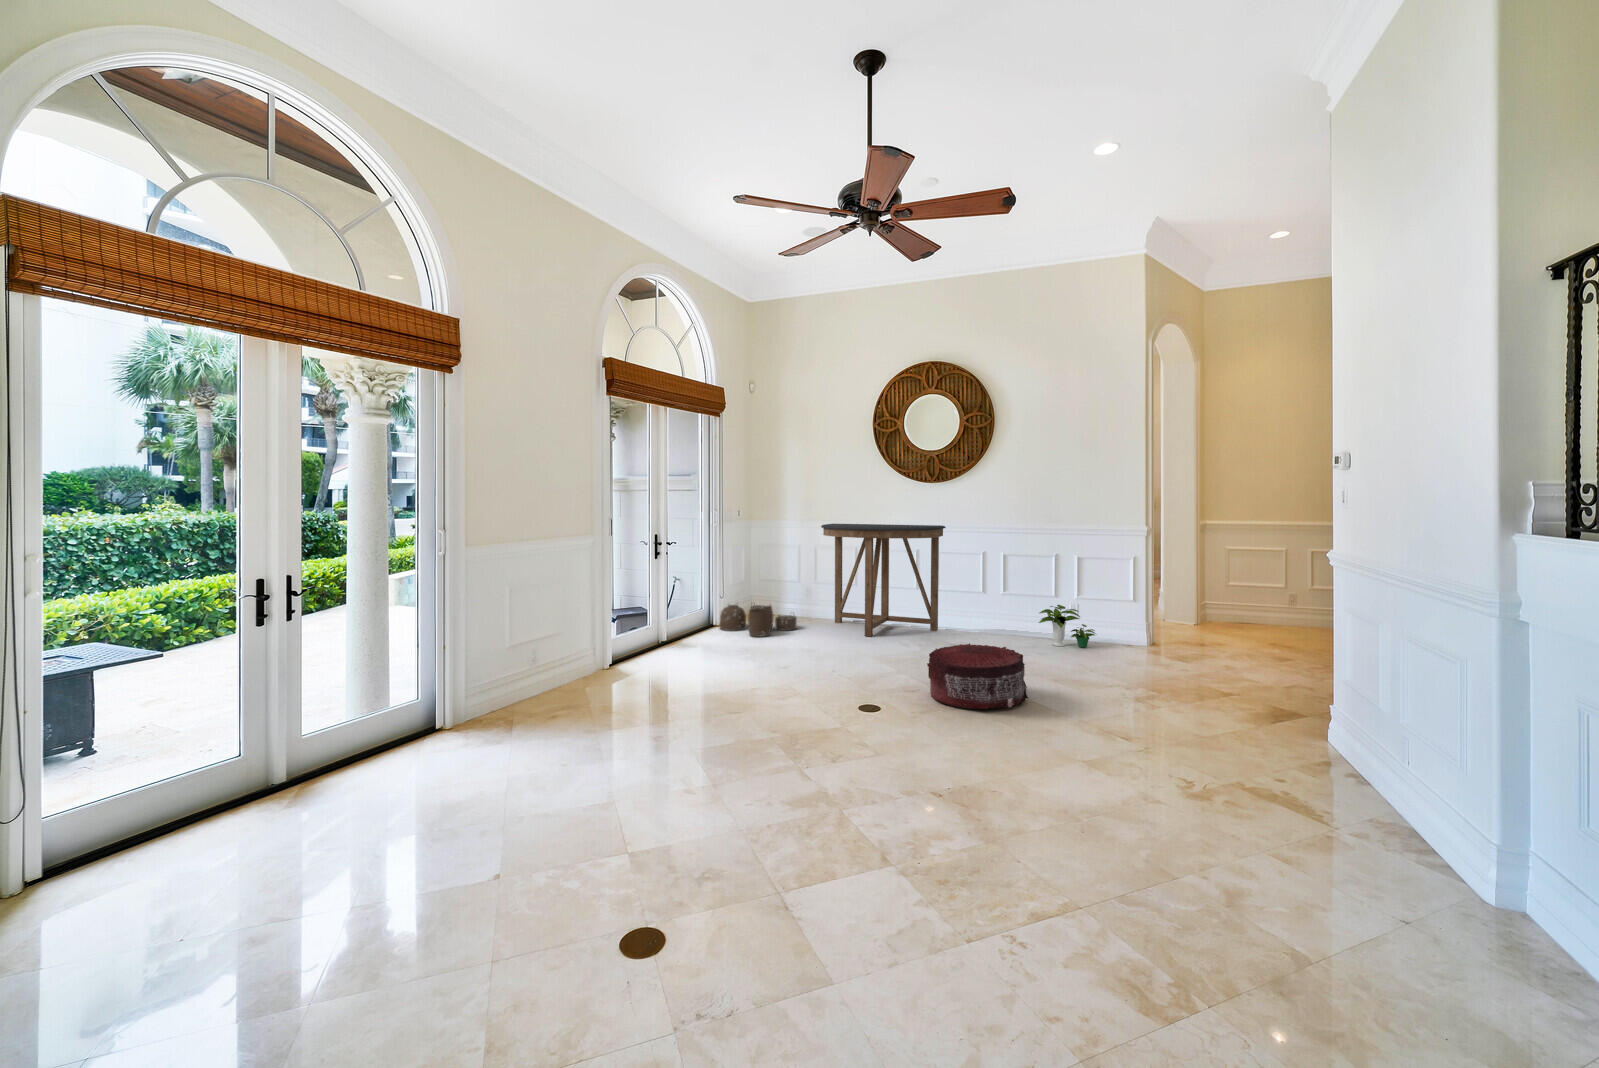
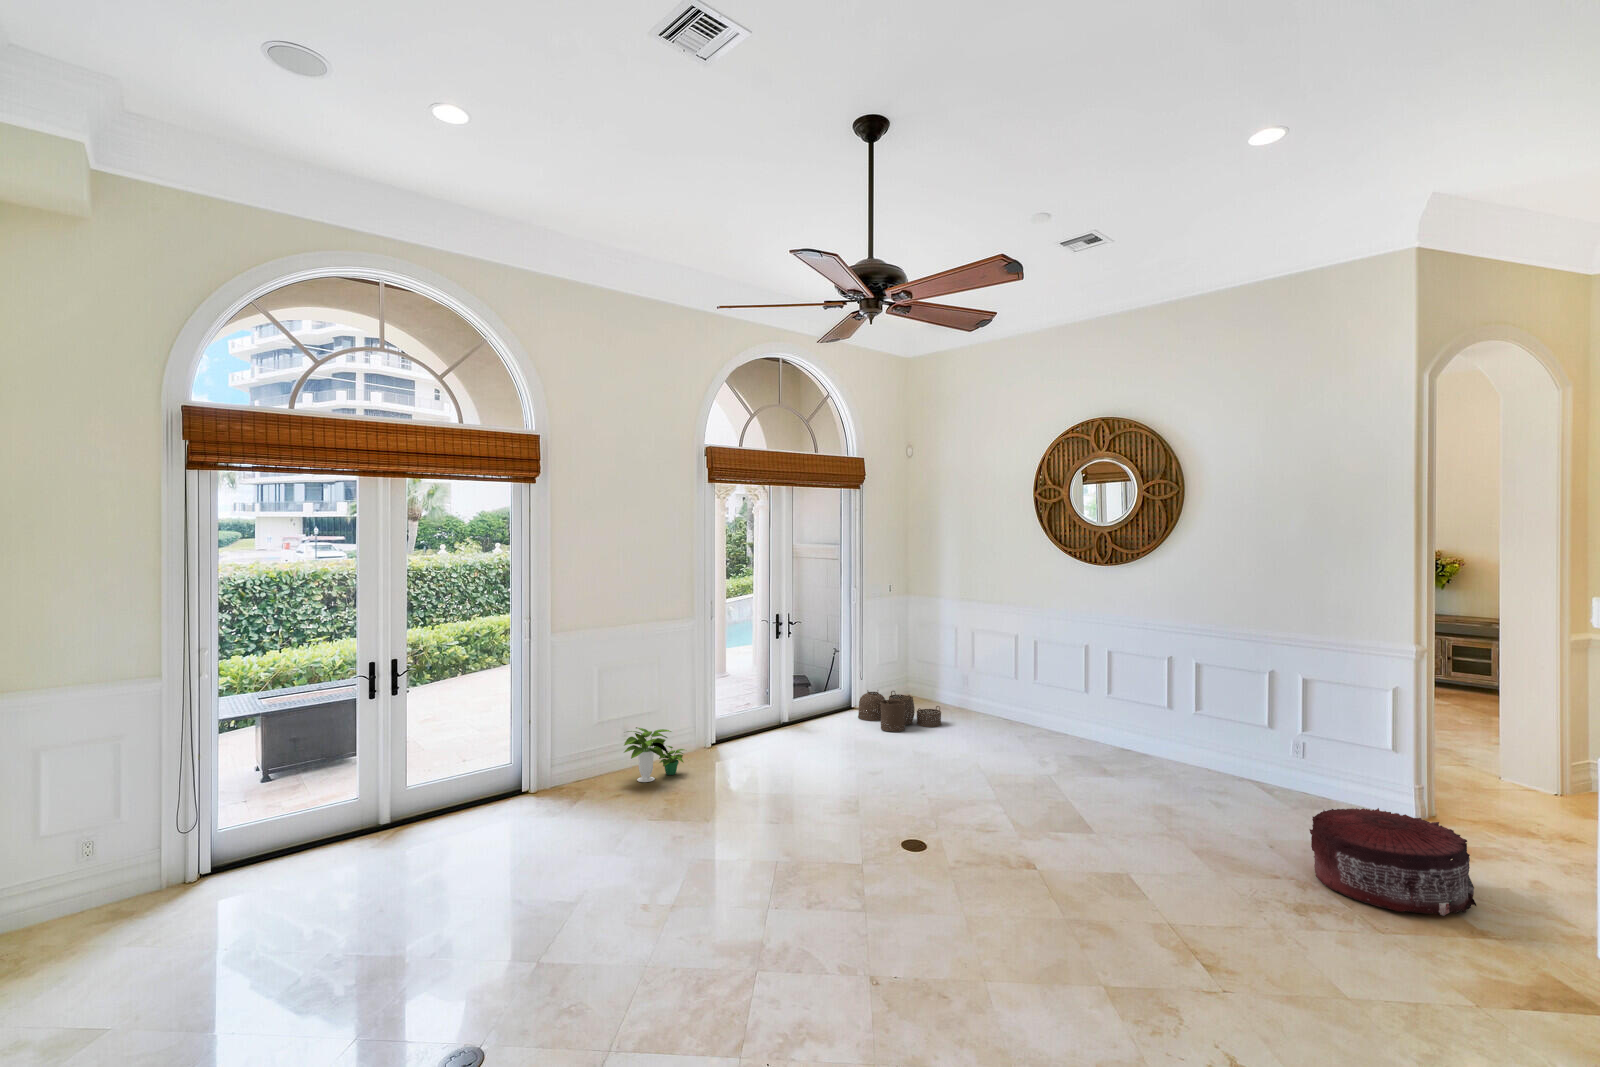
console table: present [821,524,946,636] -> none [970,606,1119,747]
potted plant: present [1039,605,1095,648] -> present [624,727,685,782]
pouf: present [927,643,1028,709] -> present [1310,808,1476,916]

